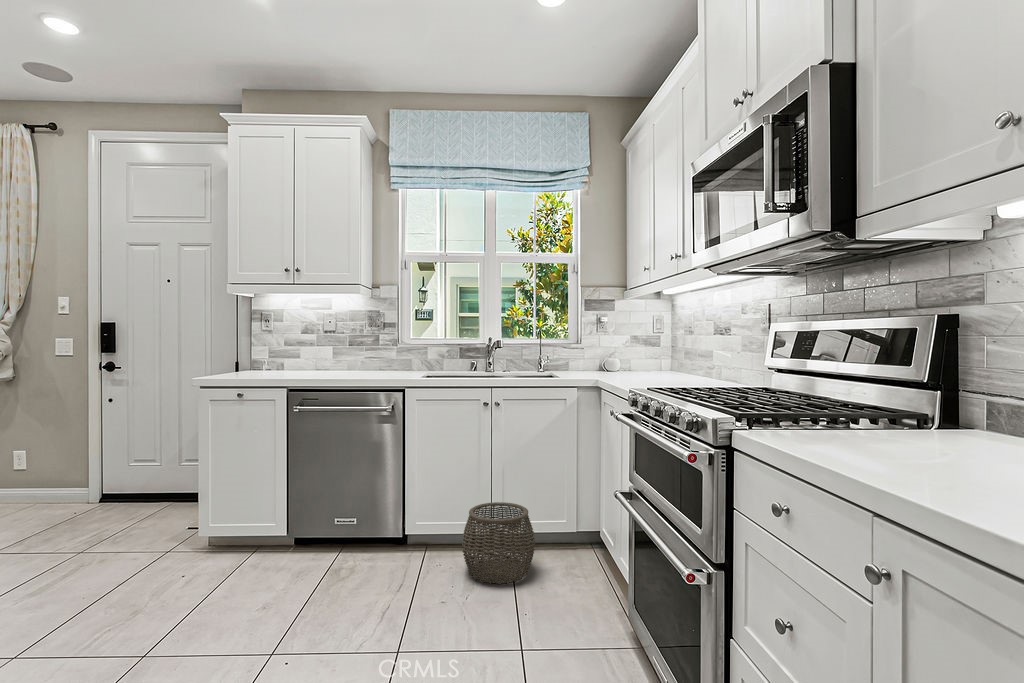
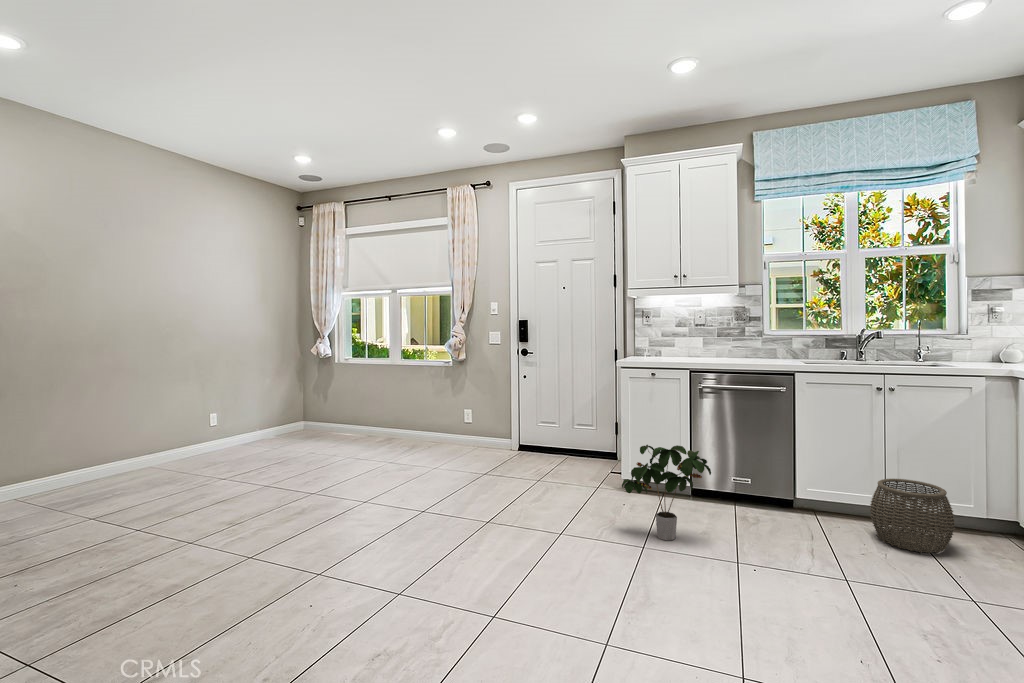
potted plant: none [142,489,264,620] -> present [622,445,711,540]

